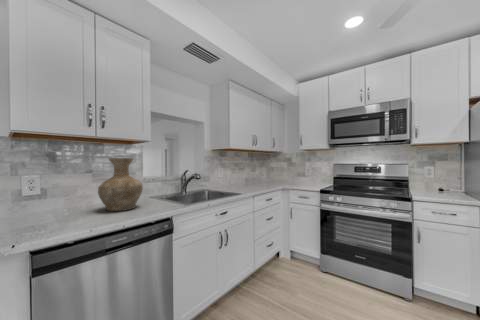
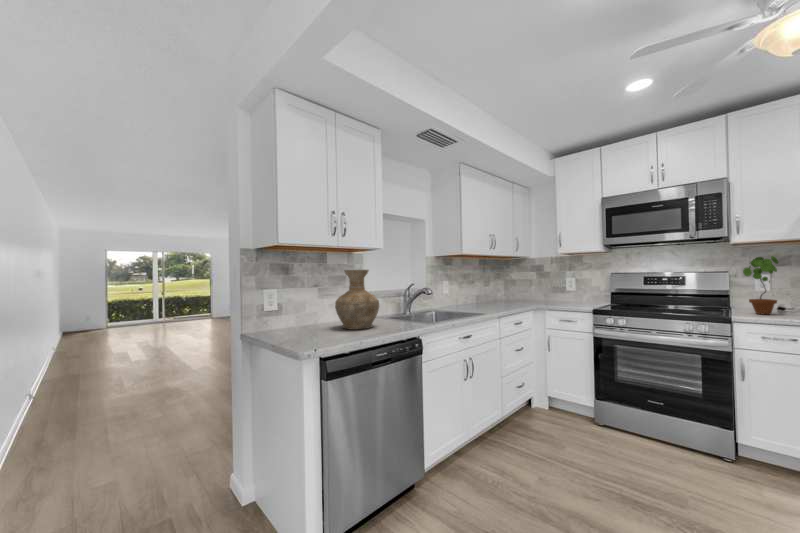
potted plant: none [419,154,443,195] -> present [743,256,778,315]

